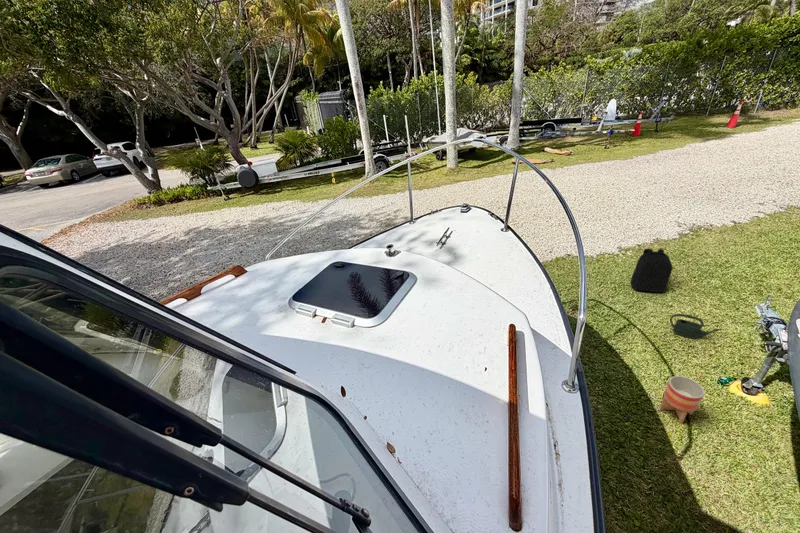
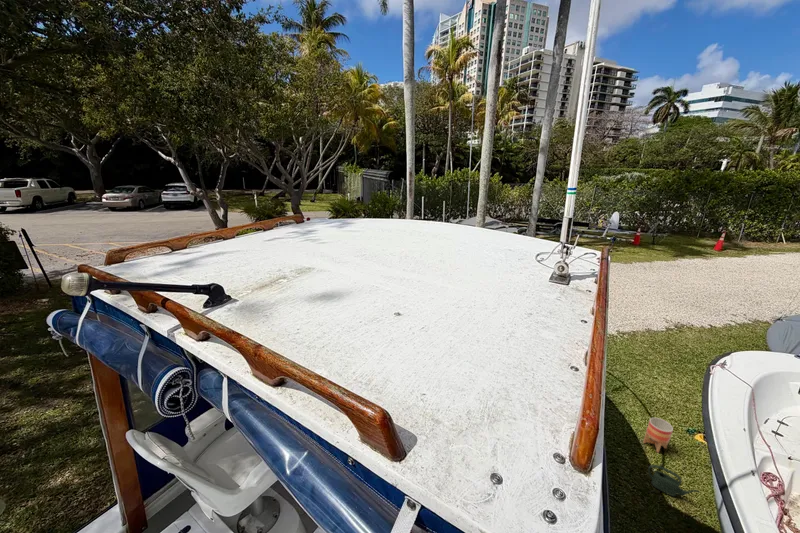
backpack: present [630,249,672,292] -> none [626,333,657,368]
watering can: present [670,314,721,339] -> present [648,465,699,496]

